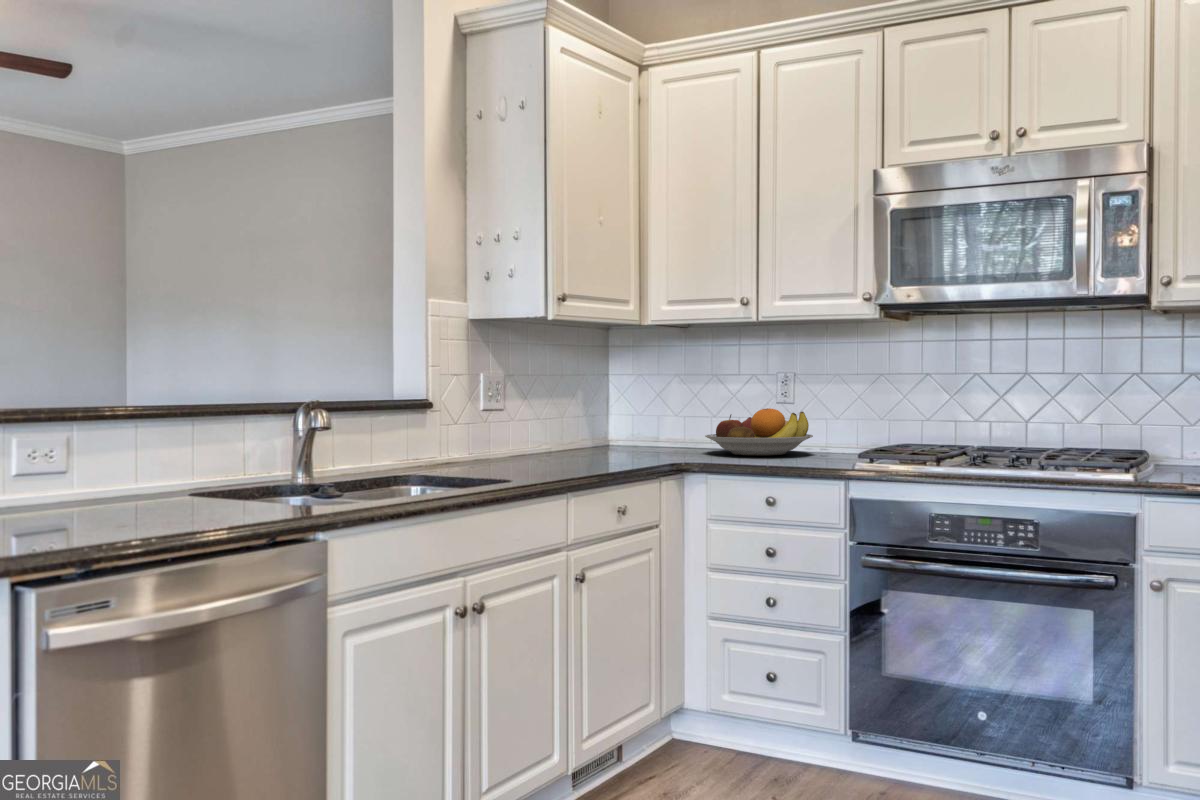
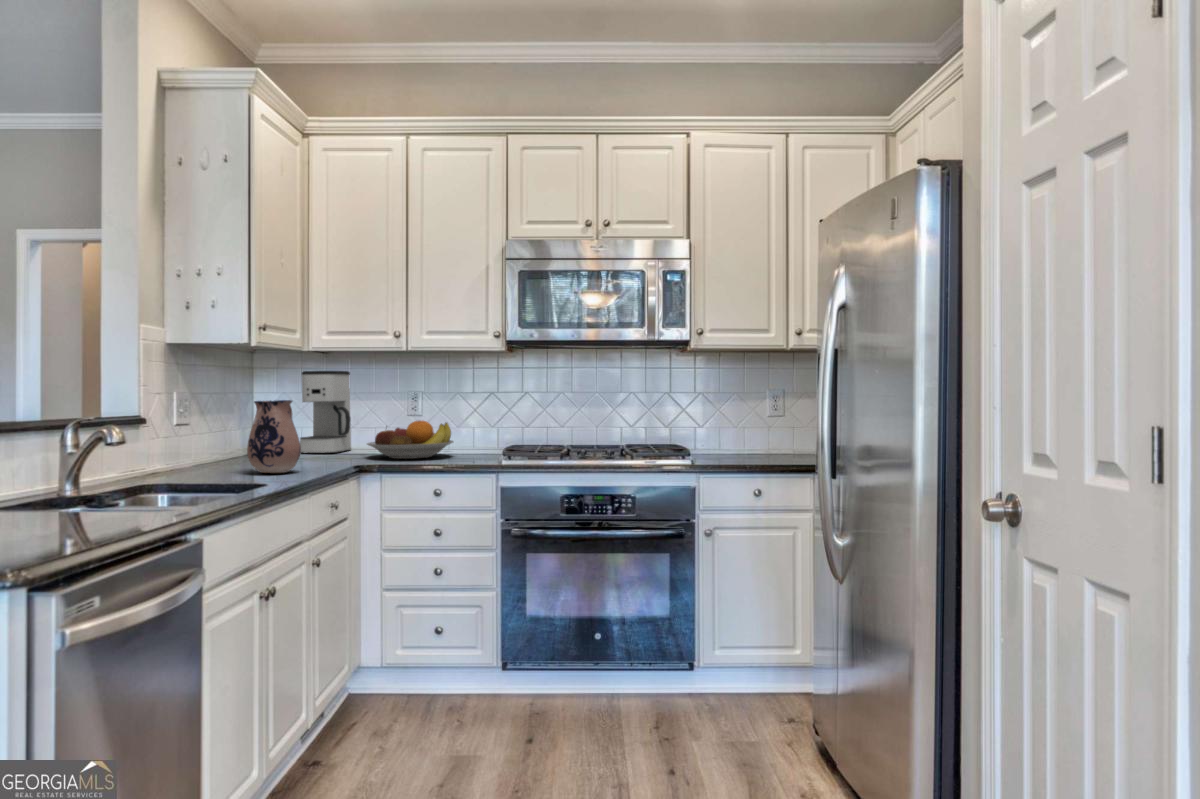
coffee maker: none [647,349,709,446] -> present [300,371,351,454]
ceramic pitcher: none [543,379,602,464] -> present [247,400,301,473]

